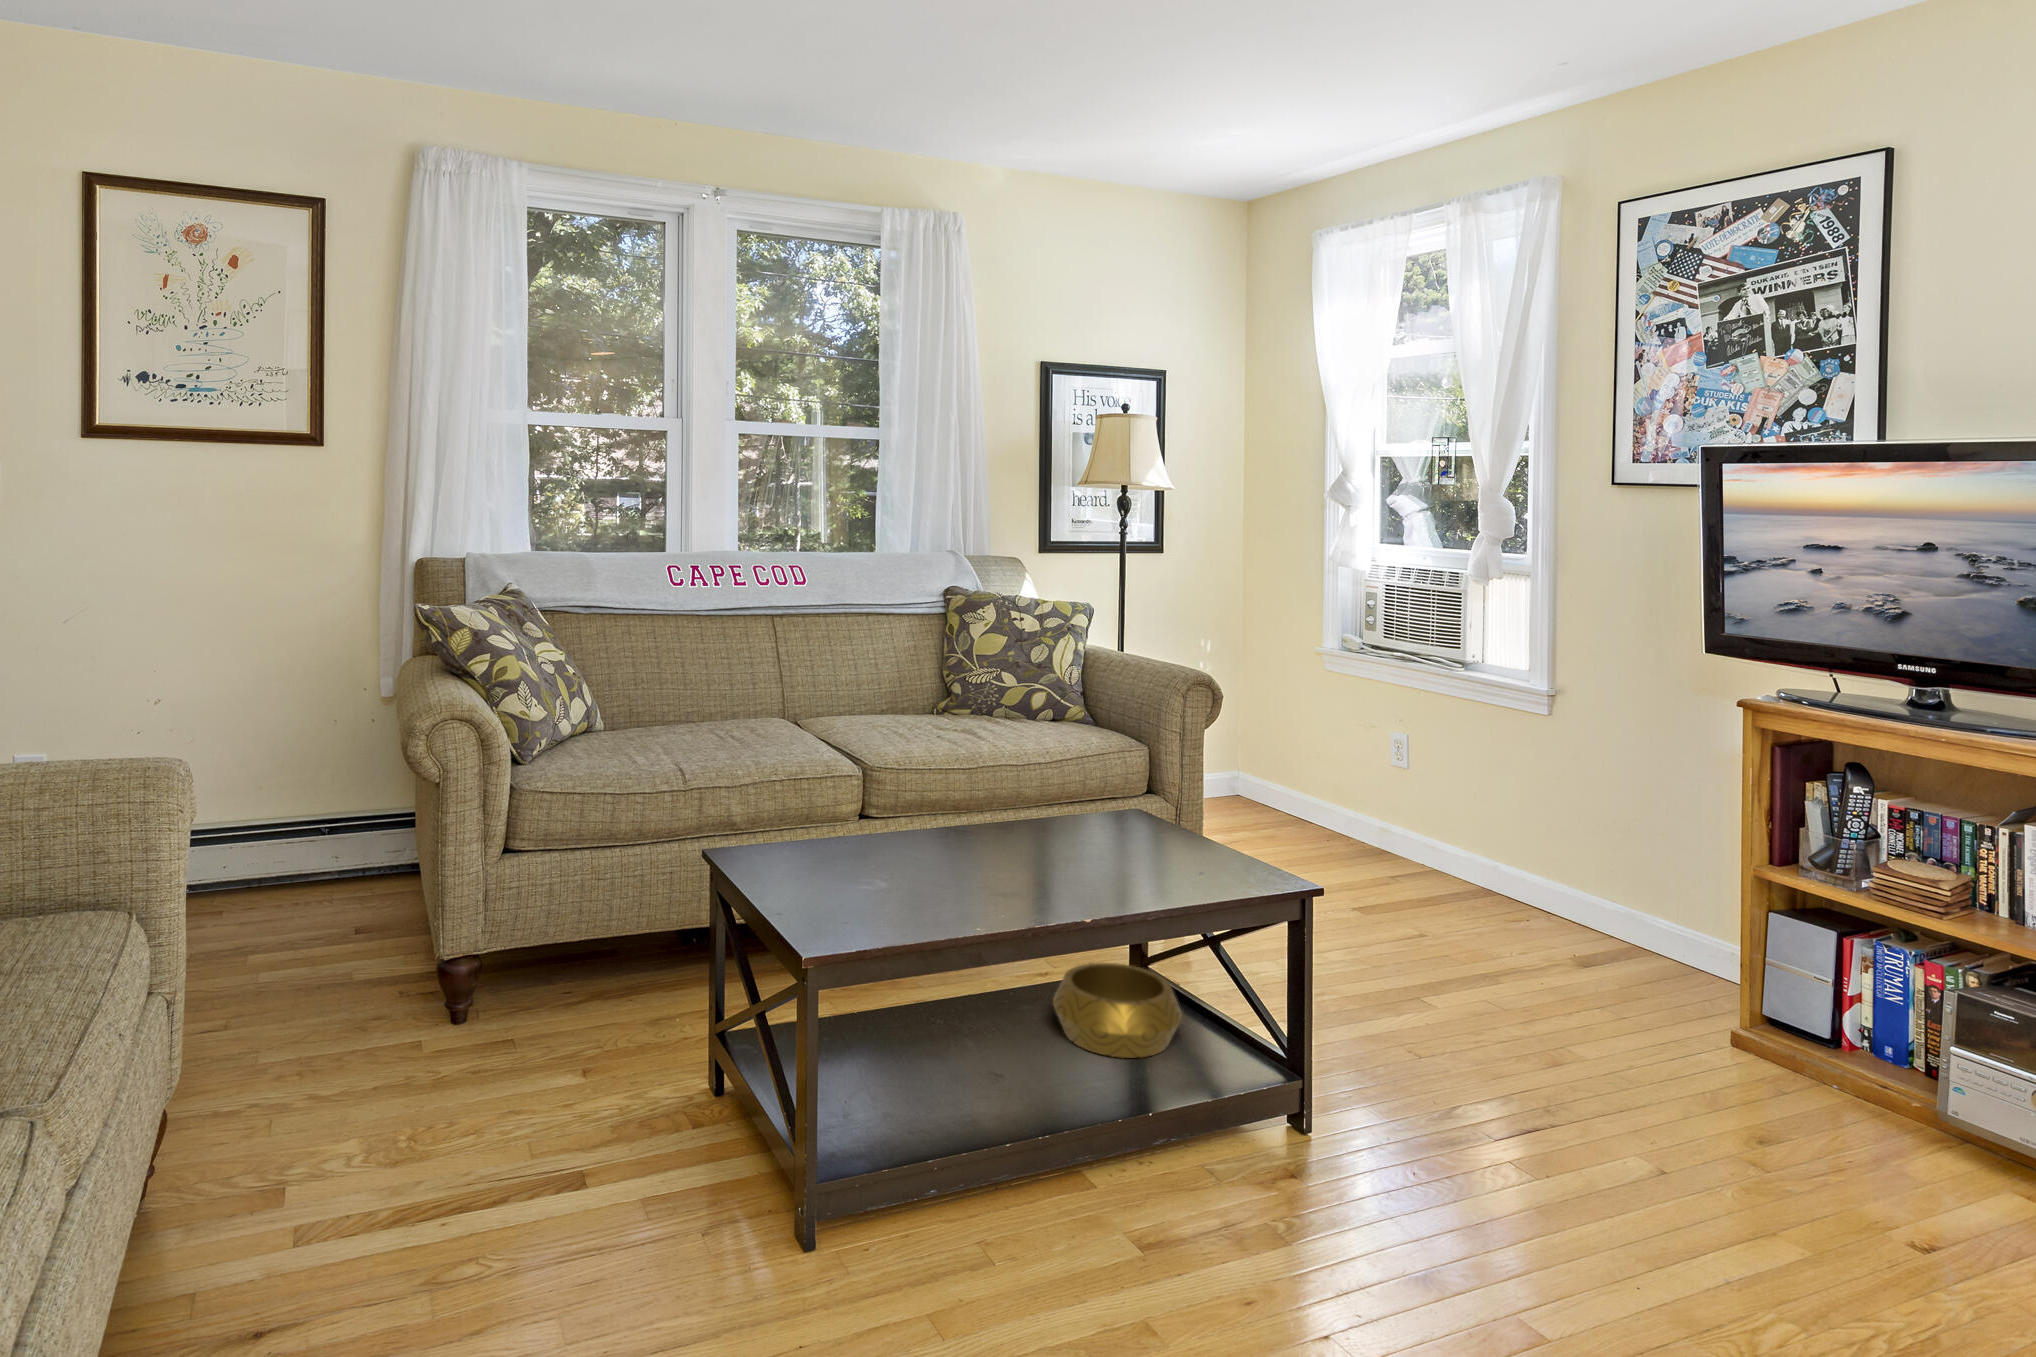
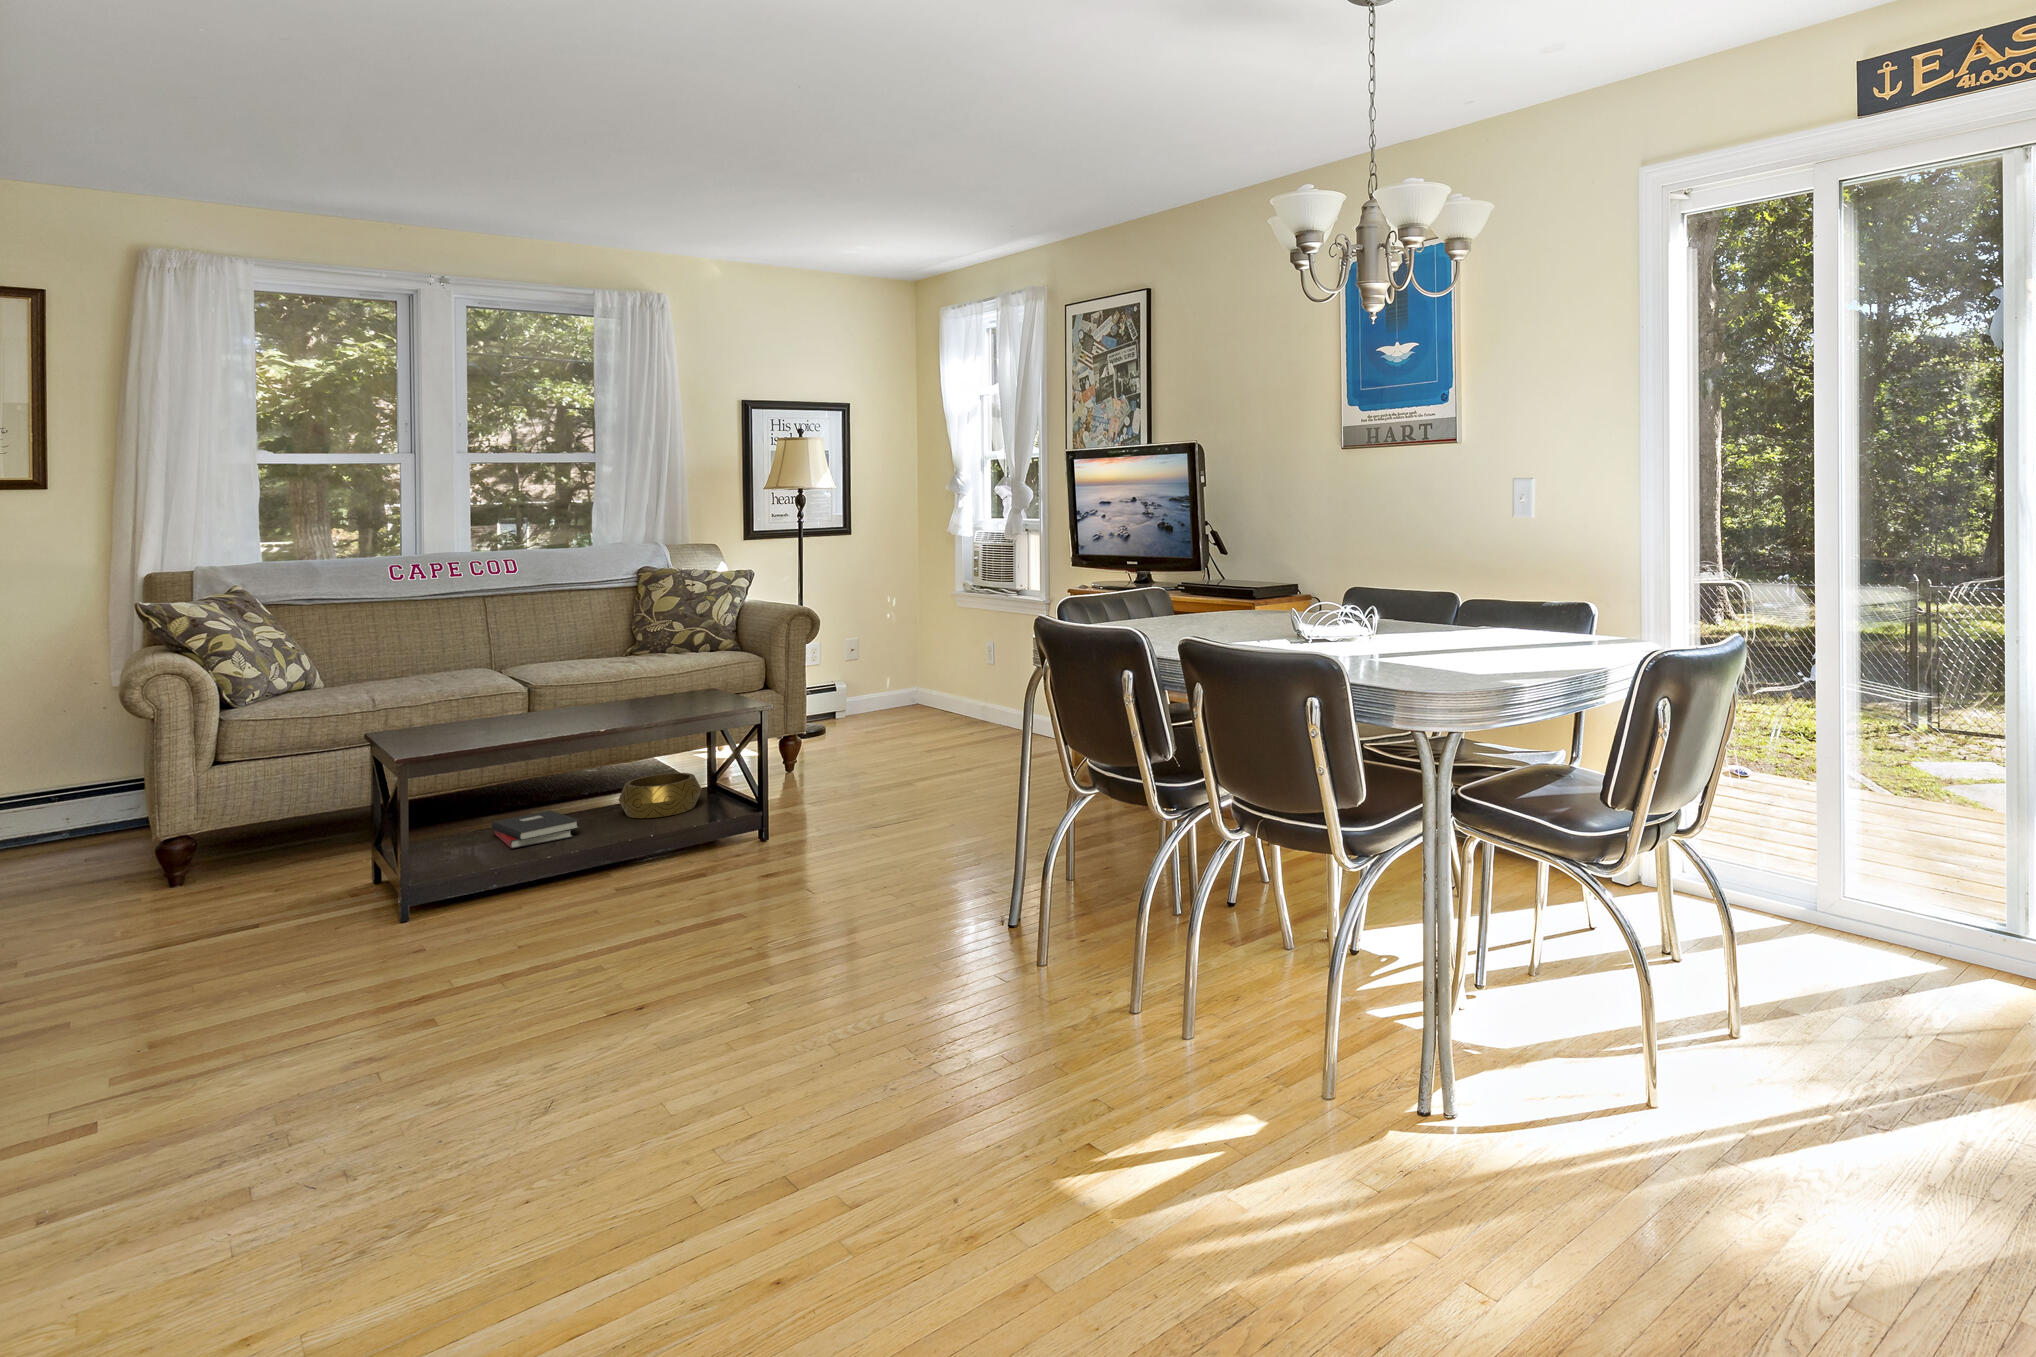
hardback book: none [883,1013,1029,1104] -> present [492,810,579,849]

